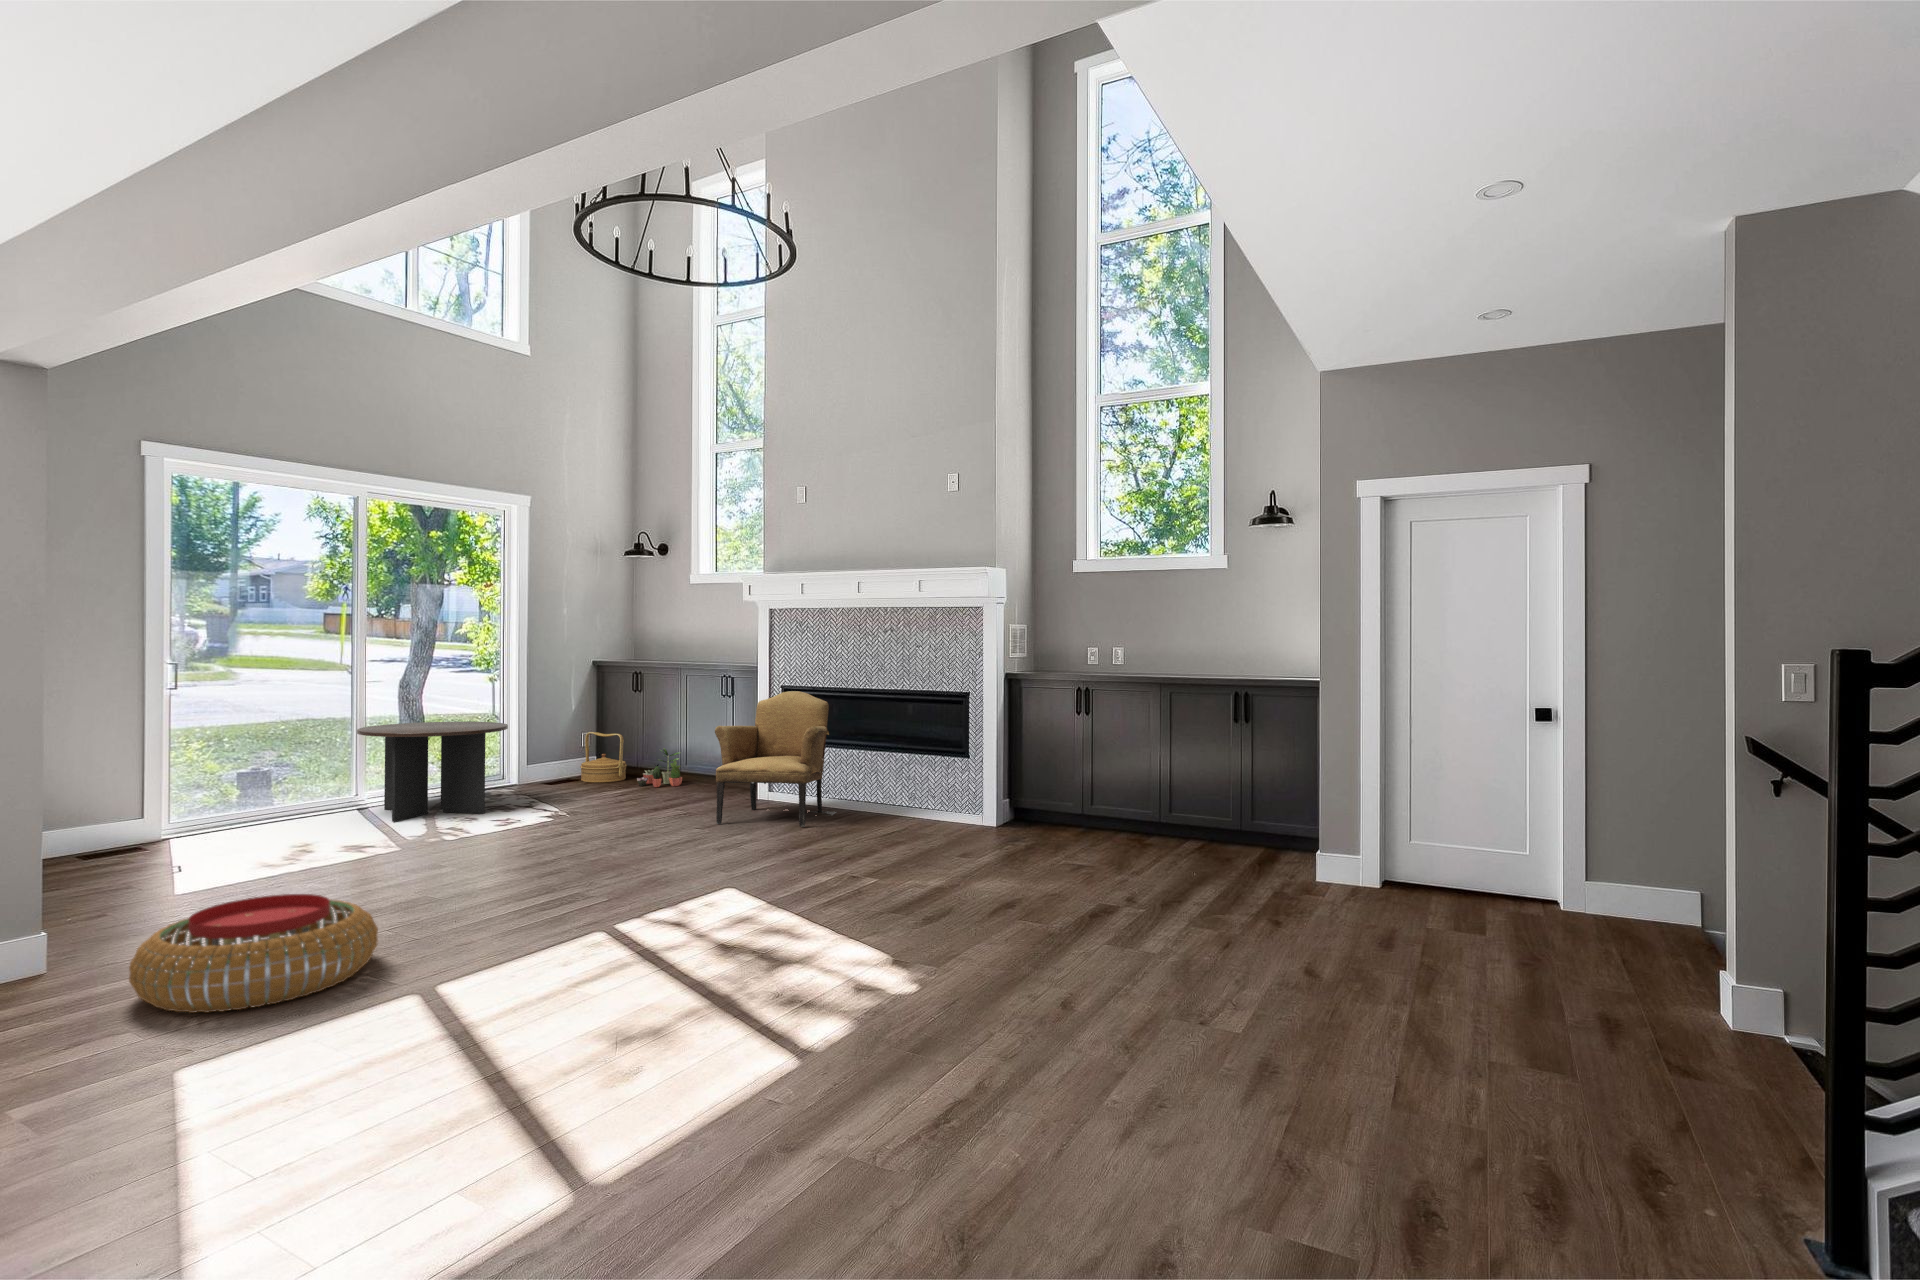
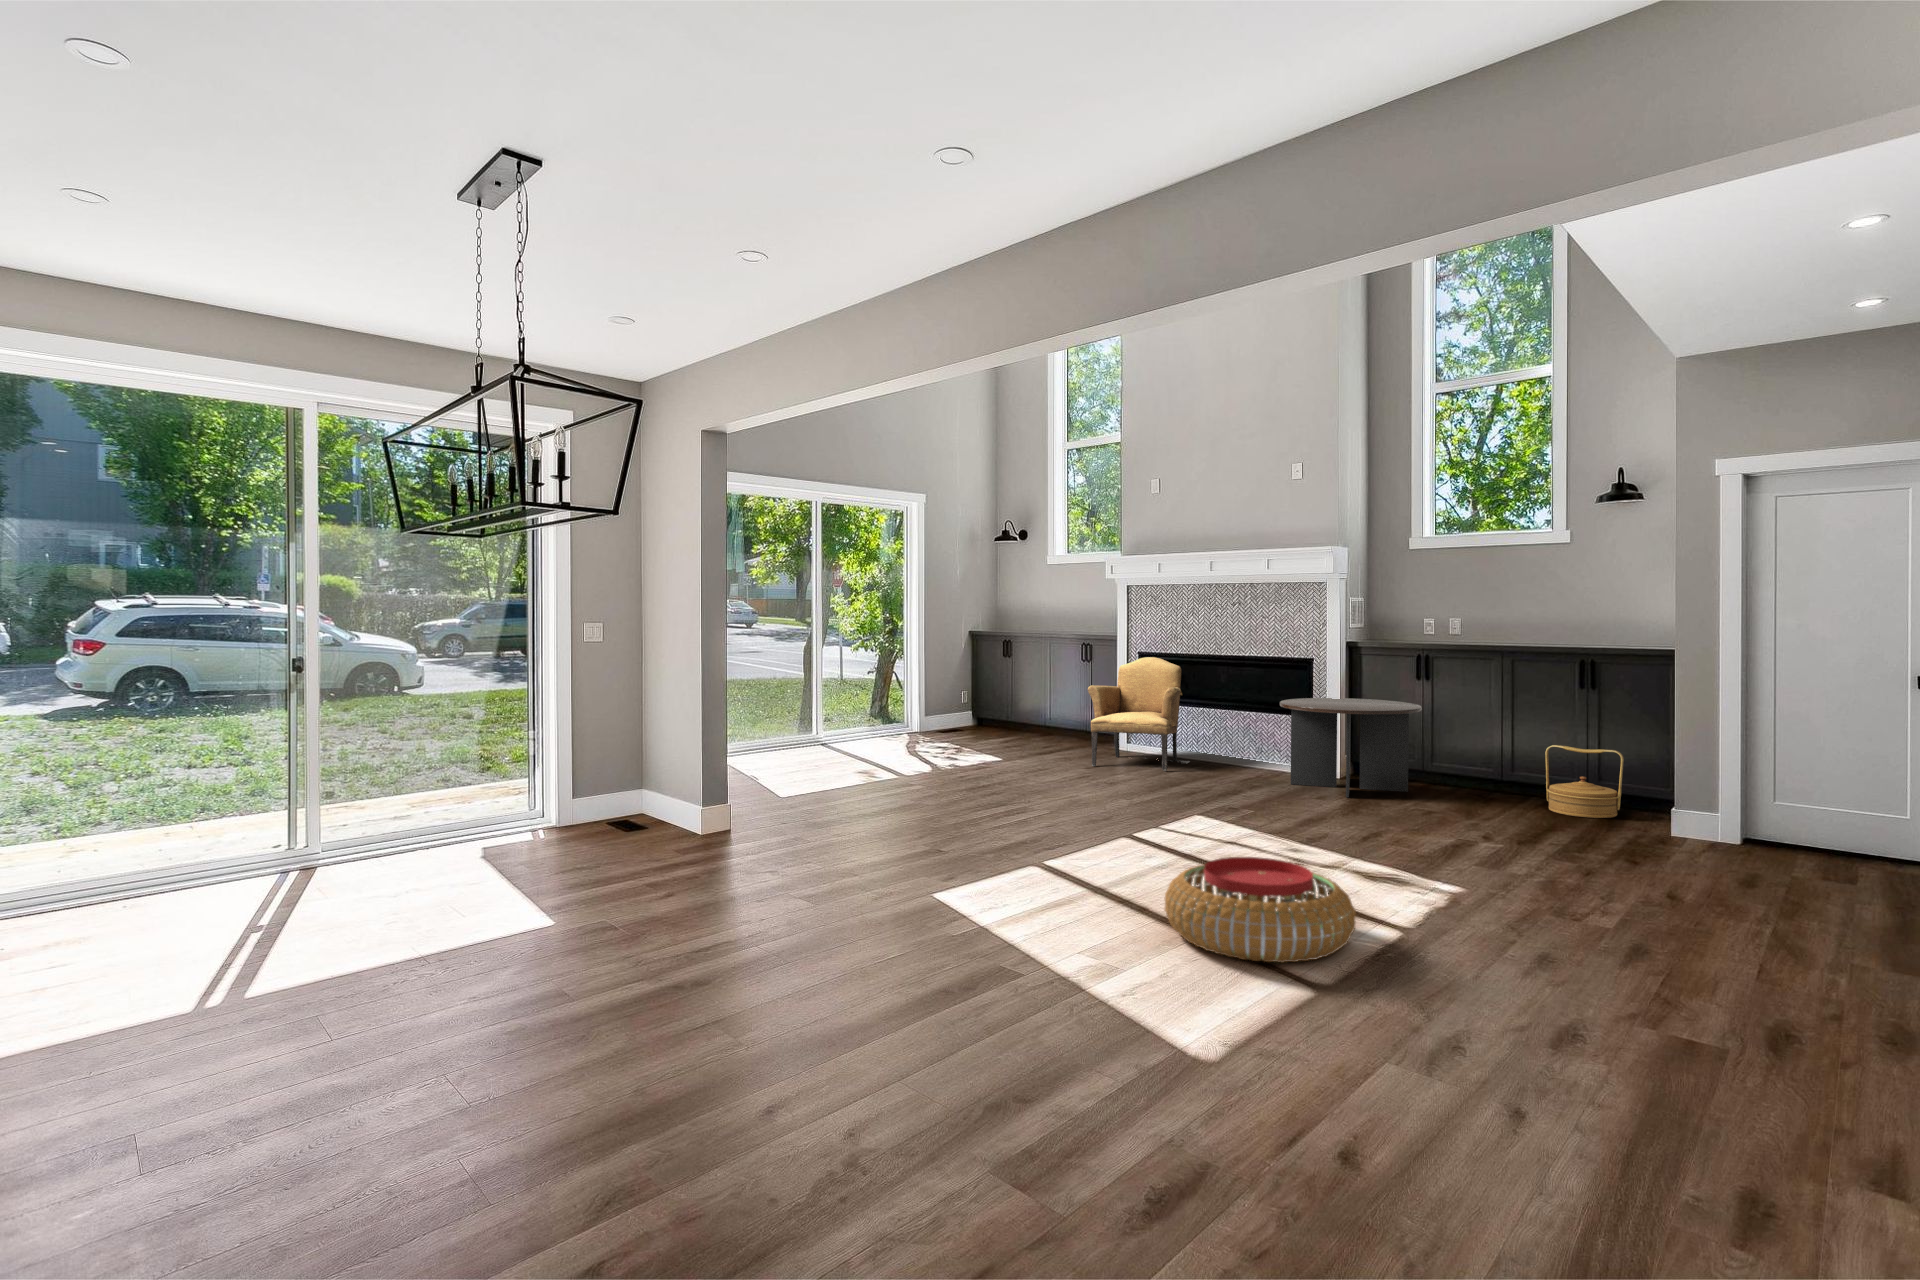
coffee table: present [357,721,508,822] -> present [1280,698,1422,798]
woven basket: present [580,732,627,783] -> present [1545,745,1624,818]
potted plant: present [637,748,682,787] -> none [1011,705,1048,737]
pouf: present [129,894,378,1013] -> present [1164,857,1356,962]

